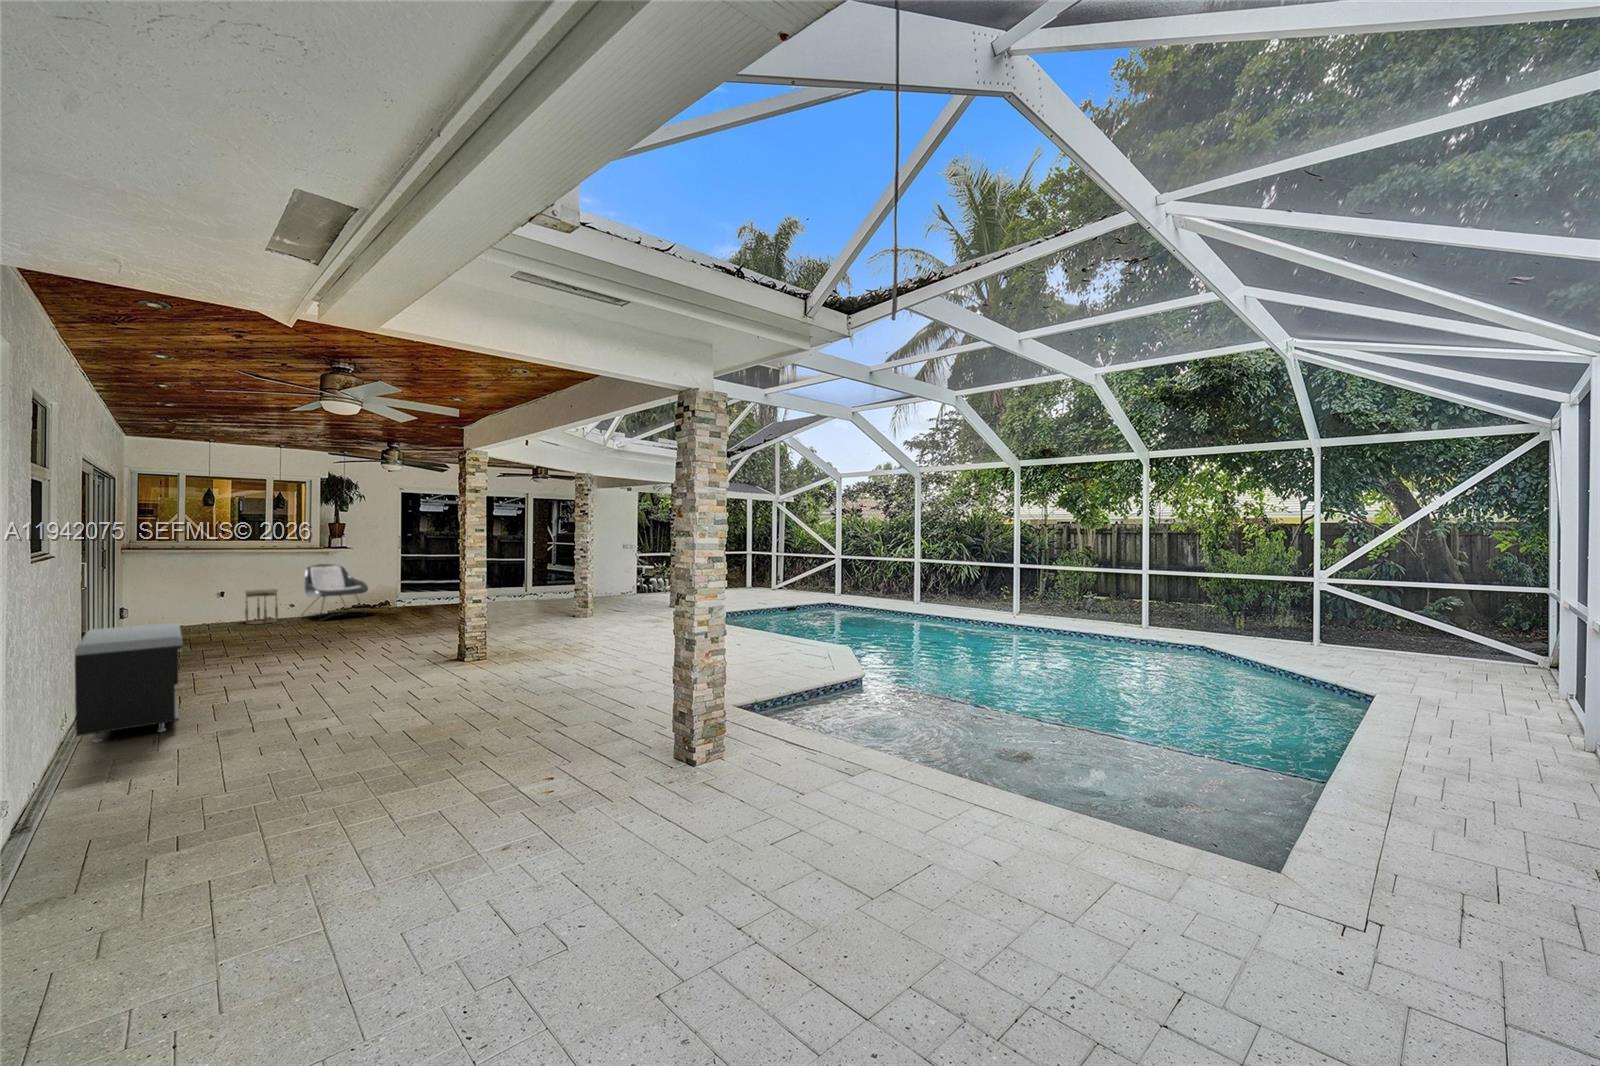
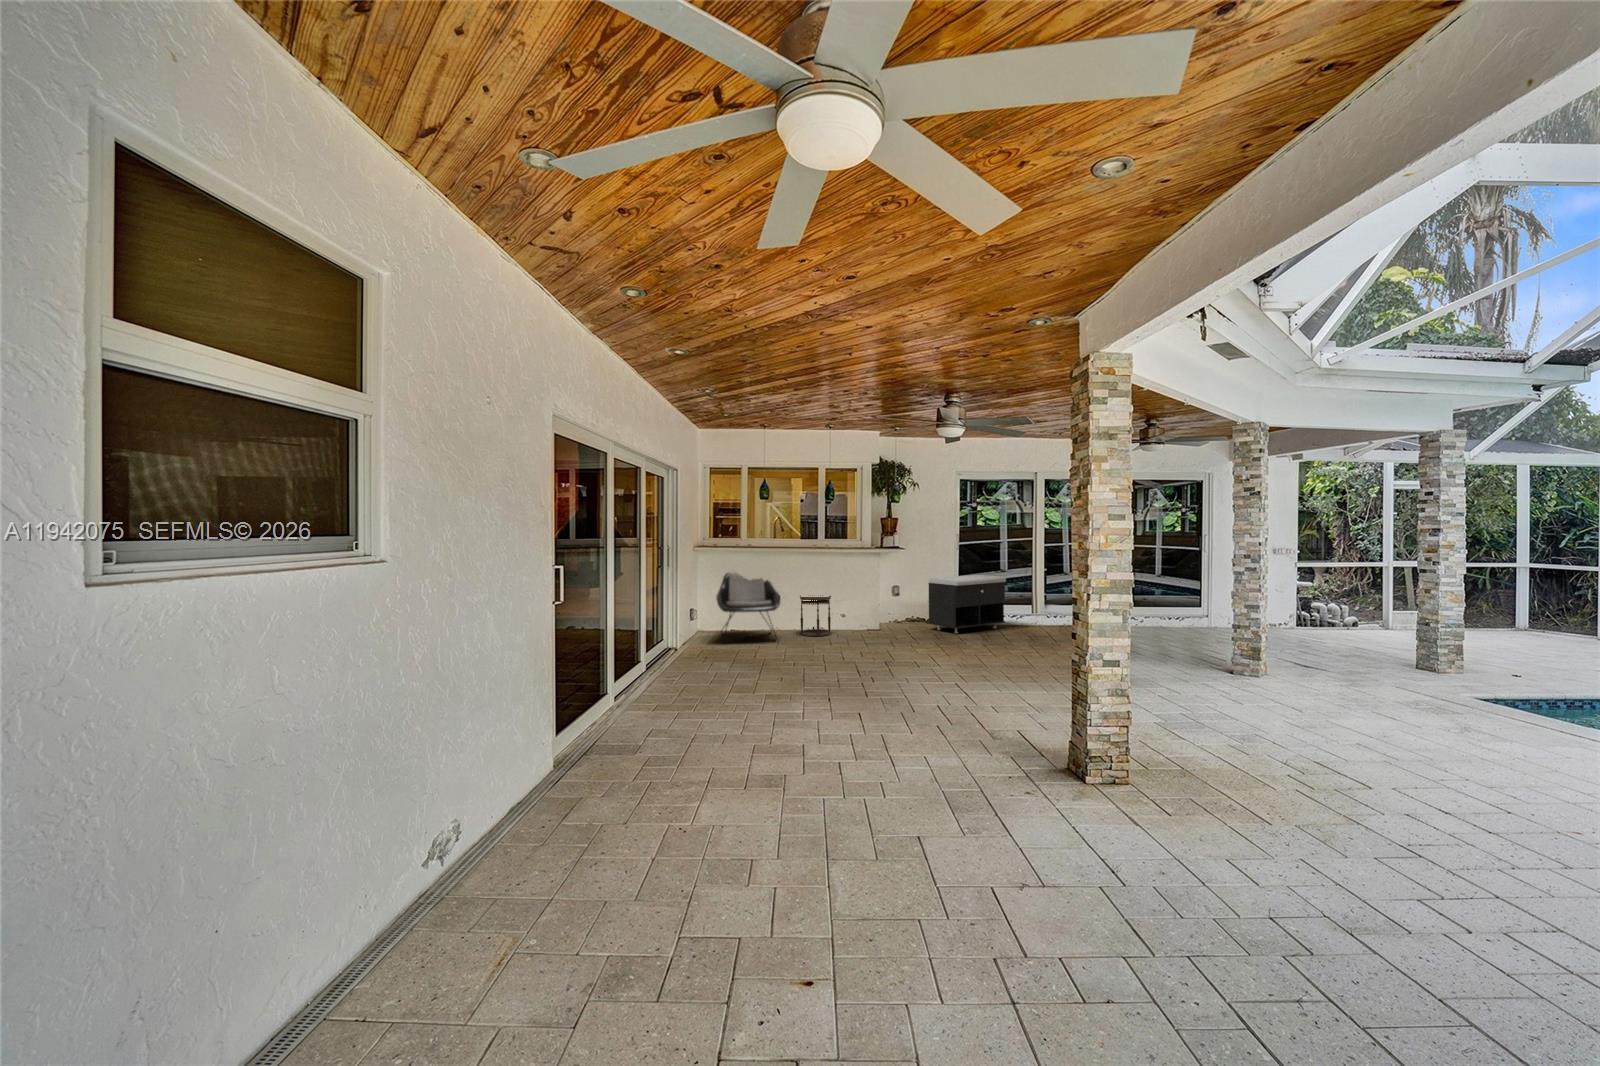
lounge chair: present [302,564,368,621] -> present [716,572,780,644]
storage bench: present [75,623,183,742] -> present [929,575,1006,633]

